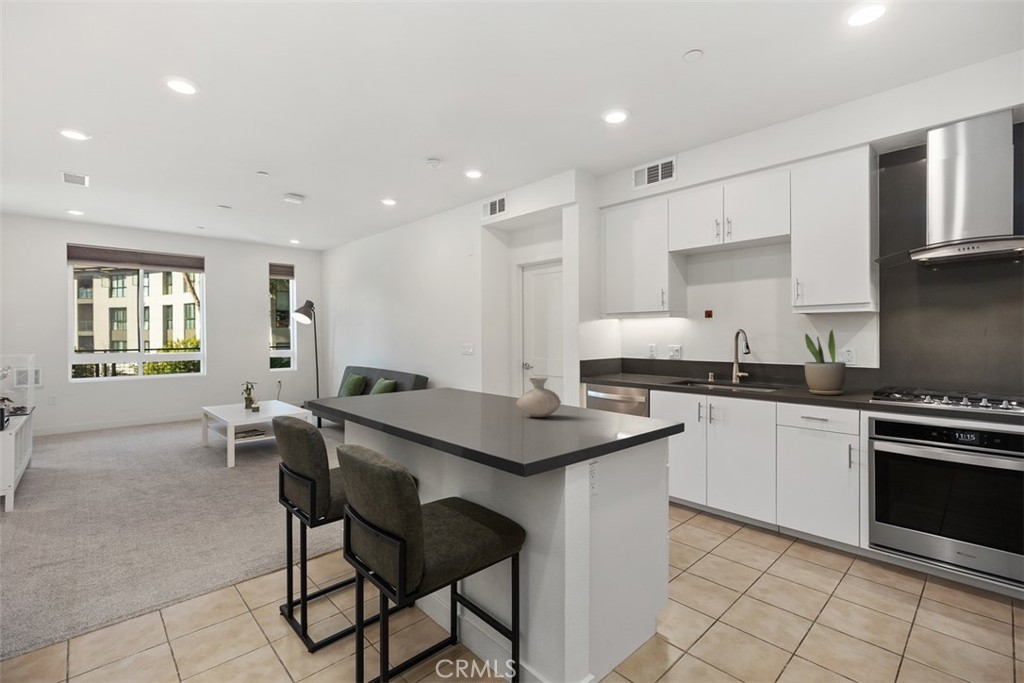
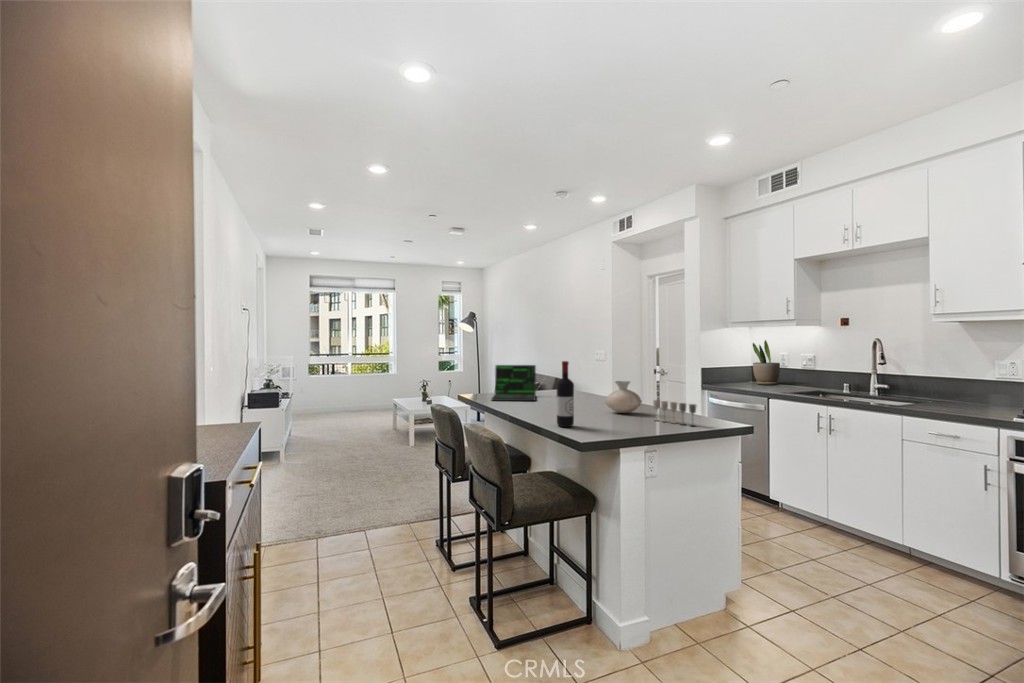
potted plant: present [805,330,846,395] -> present [753,340,780,385]
wine bottle: none [474,354,497,443] -> present [557,361,574,427]
laptop: none [362,361,430,409] -> present [492,365,540,401]
wine glass: none [581,400,635,430] -> present [653,400,697,426]

